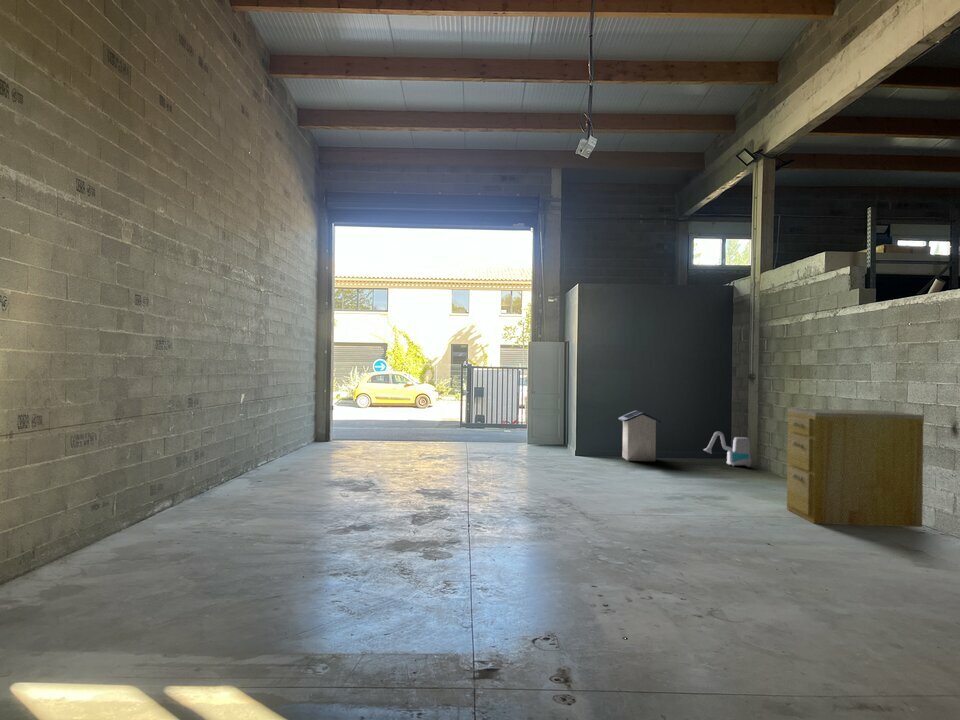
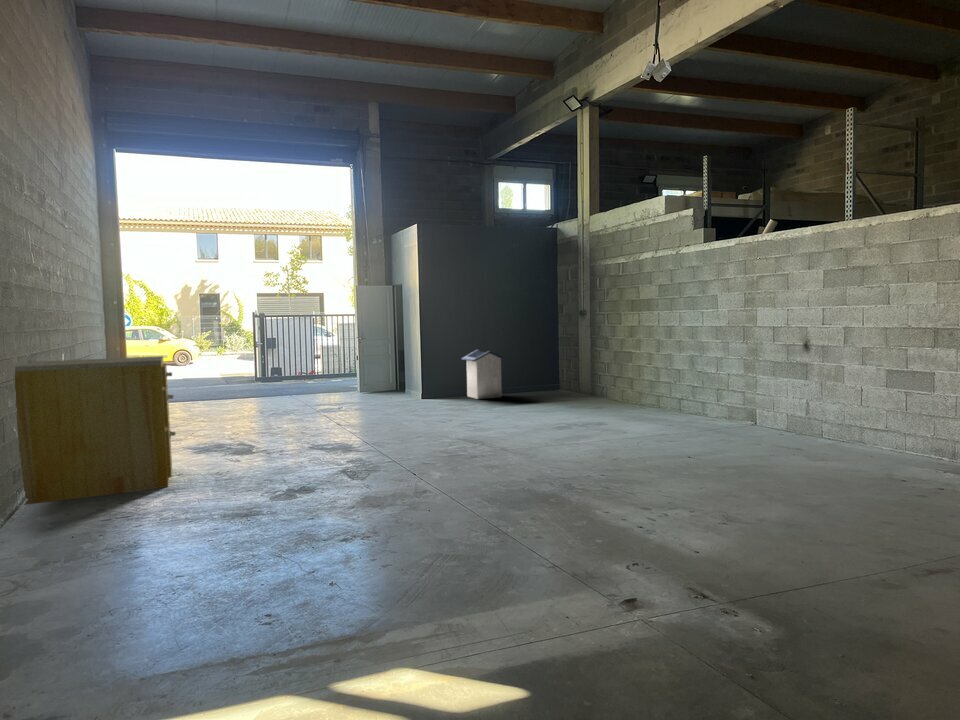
filing cabinet: present [787,409,924,527] -> present [13,356,176,505]
vacuum cleaner: present [704,432,751,467] -> none [546,364,585,395]

